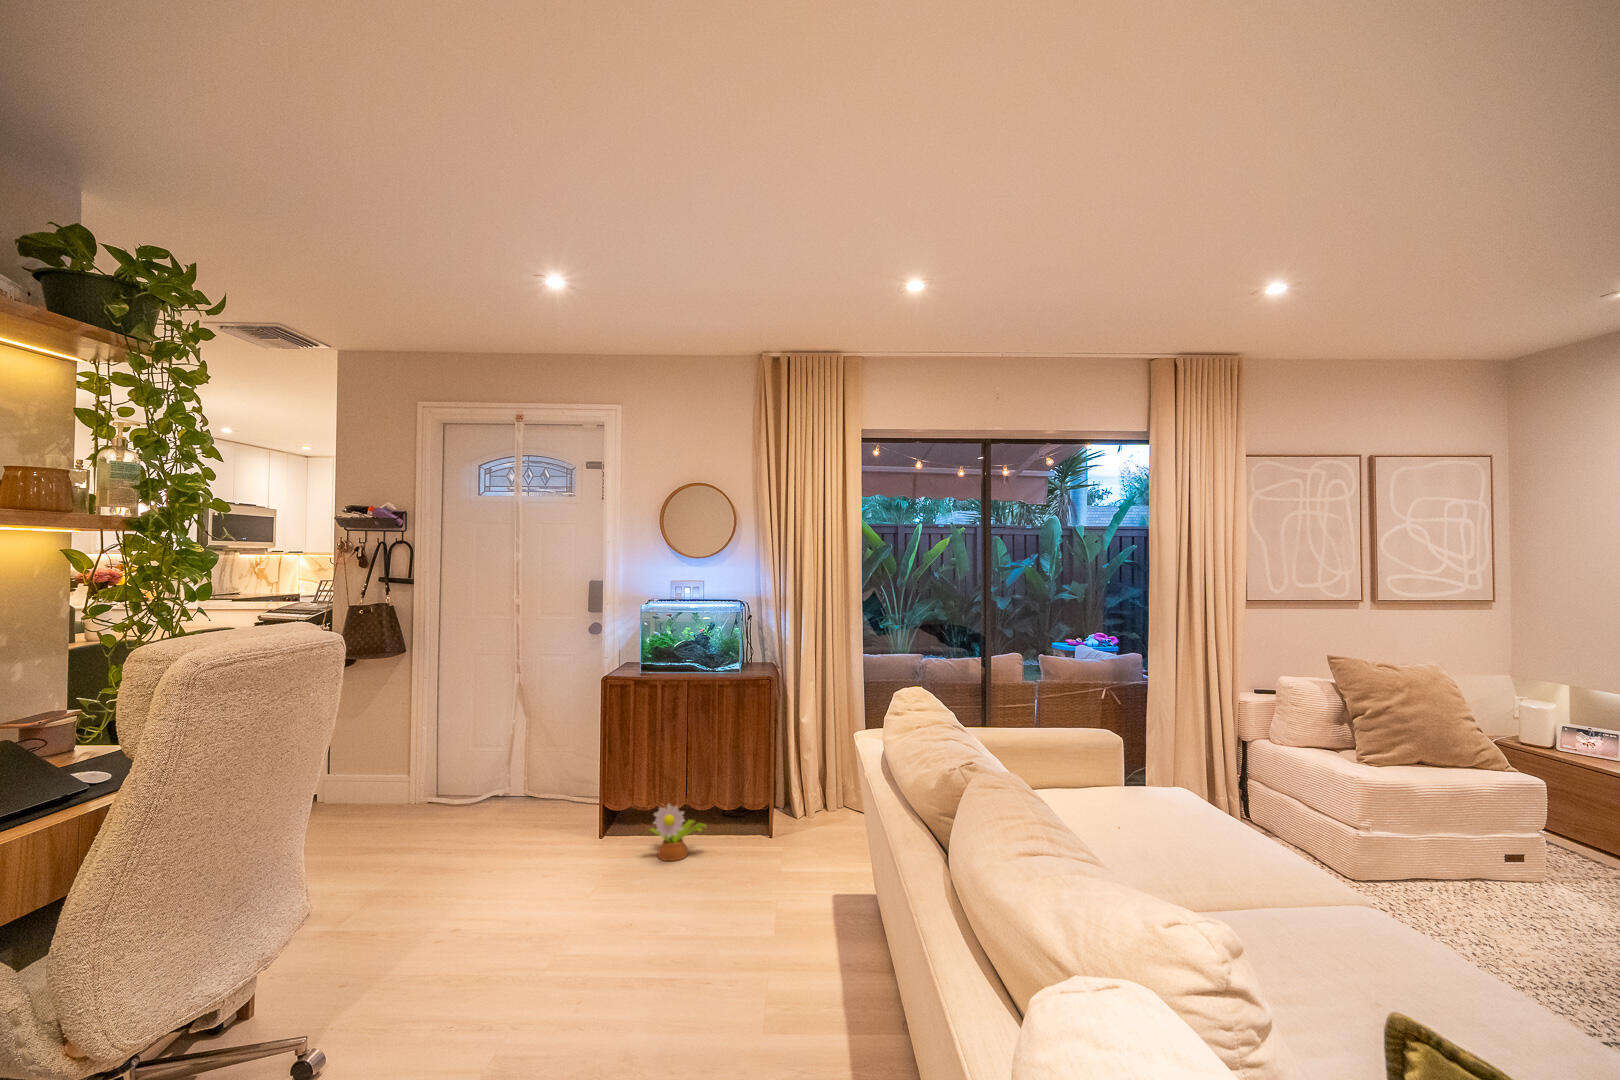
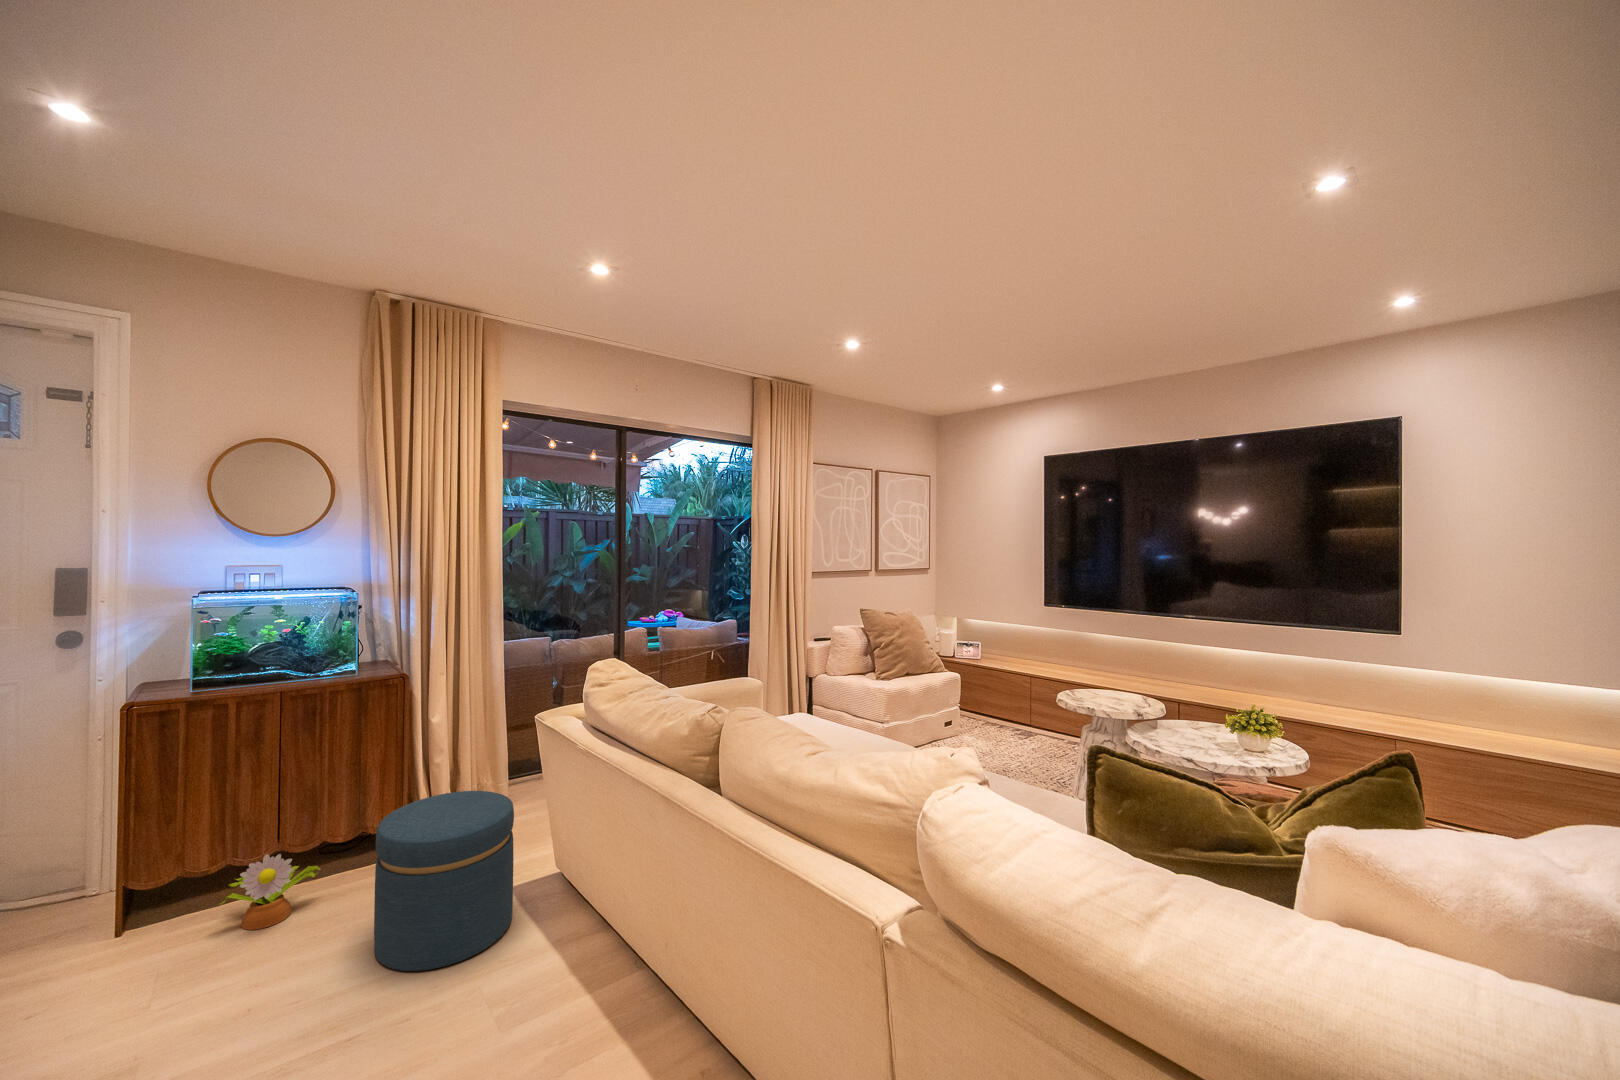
ottoman: none [719,784,826,933] -> present [374,791,514,971]

